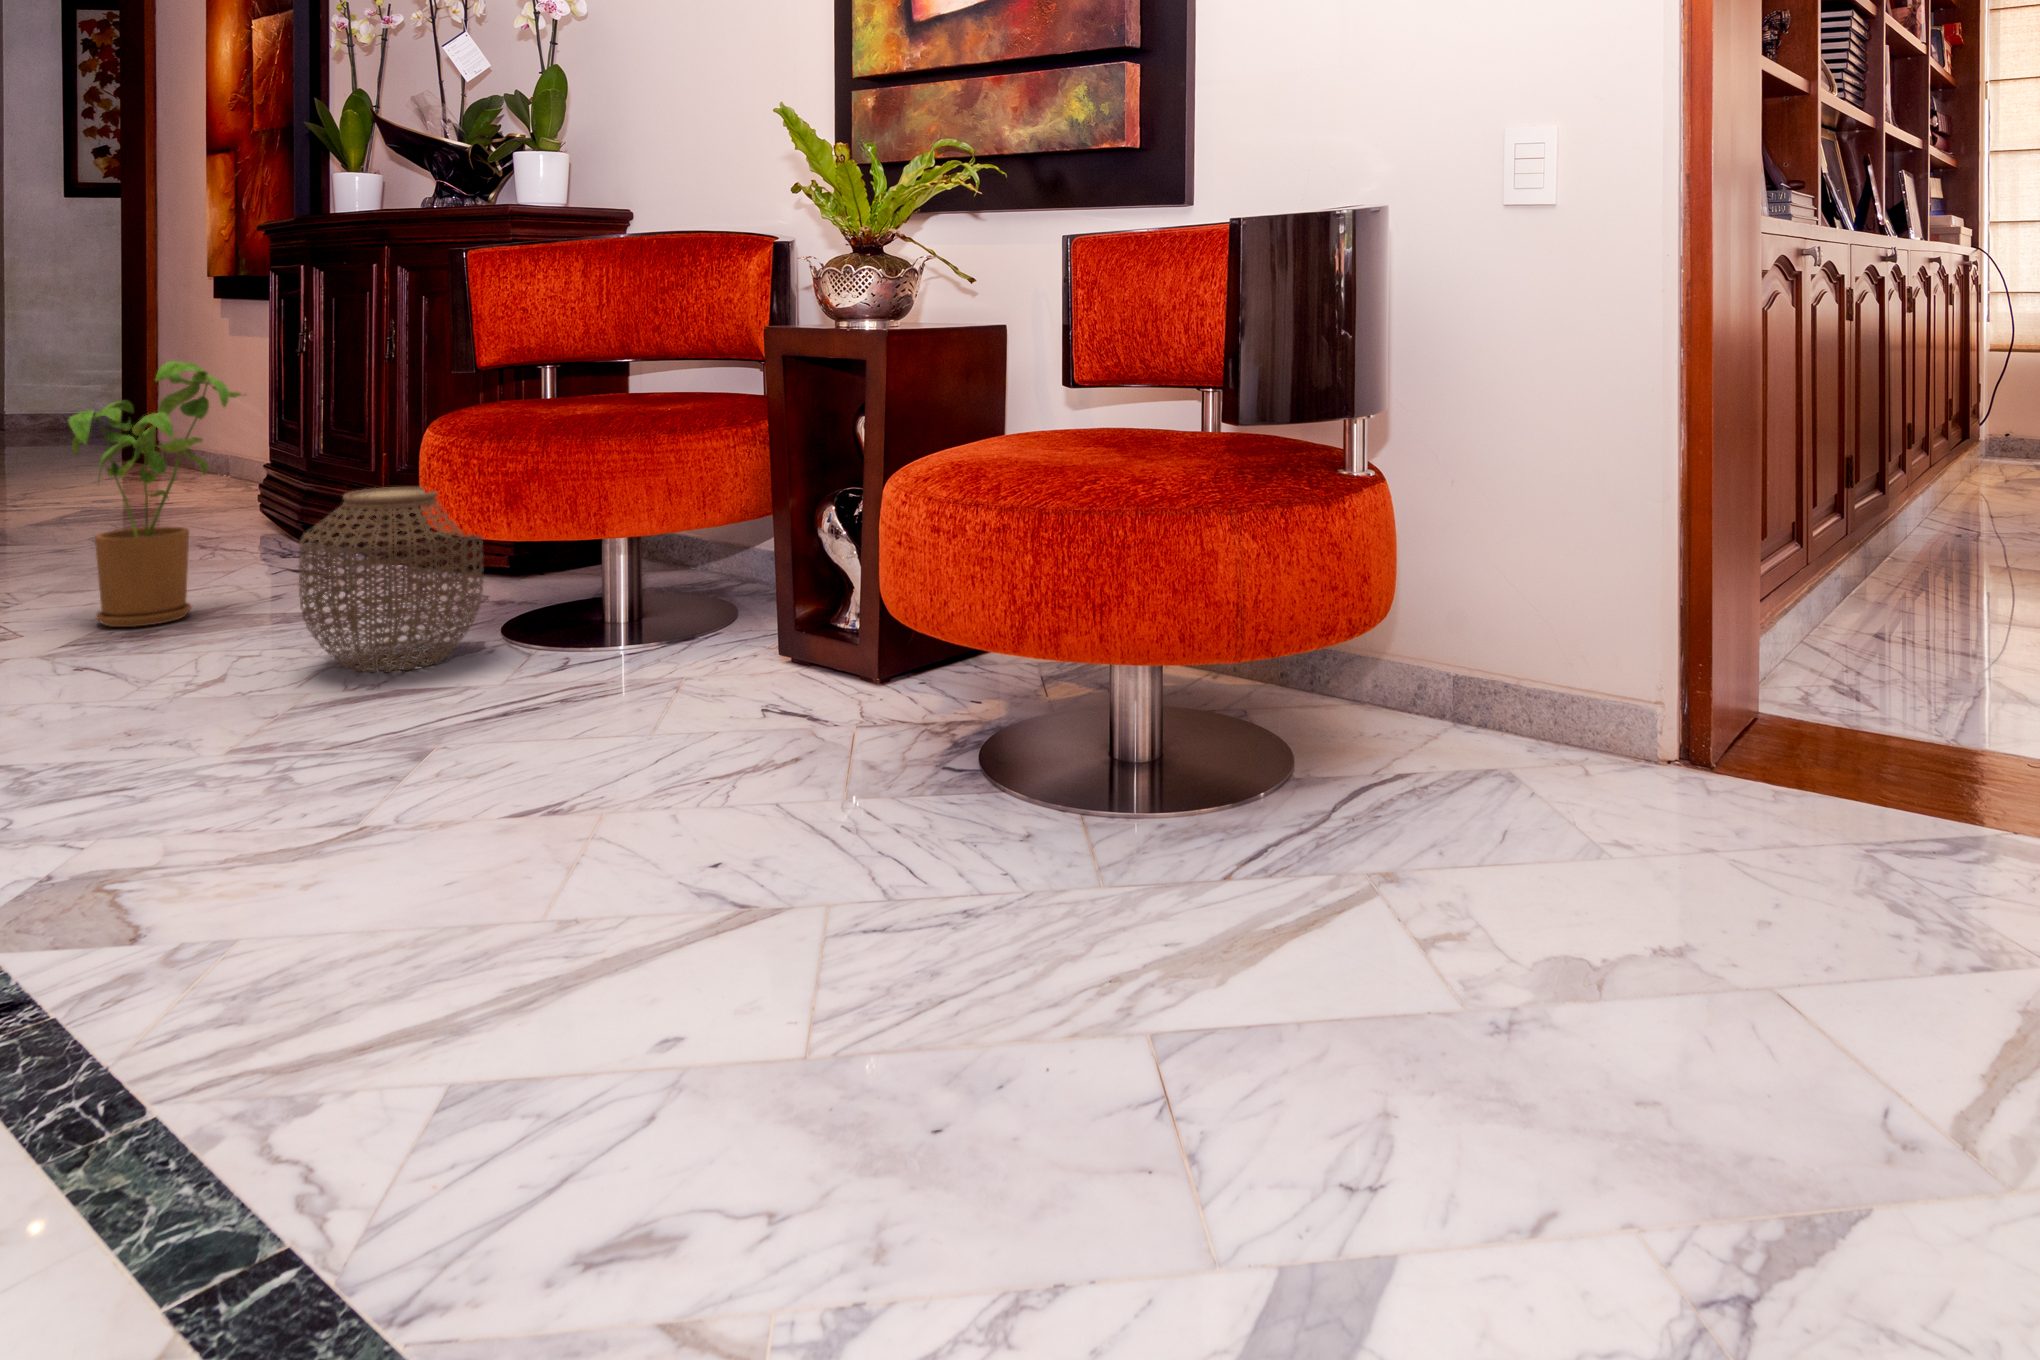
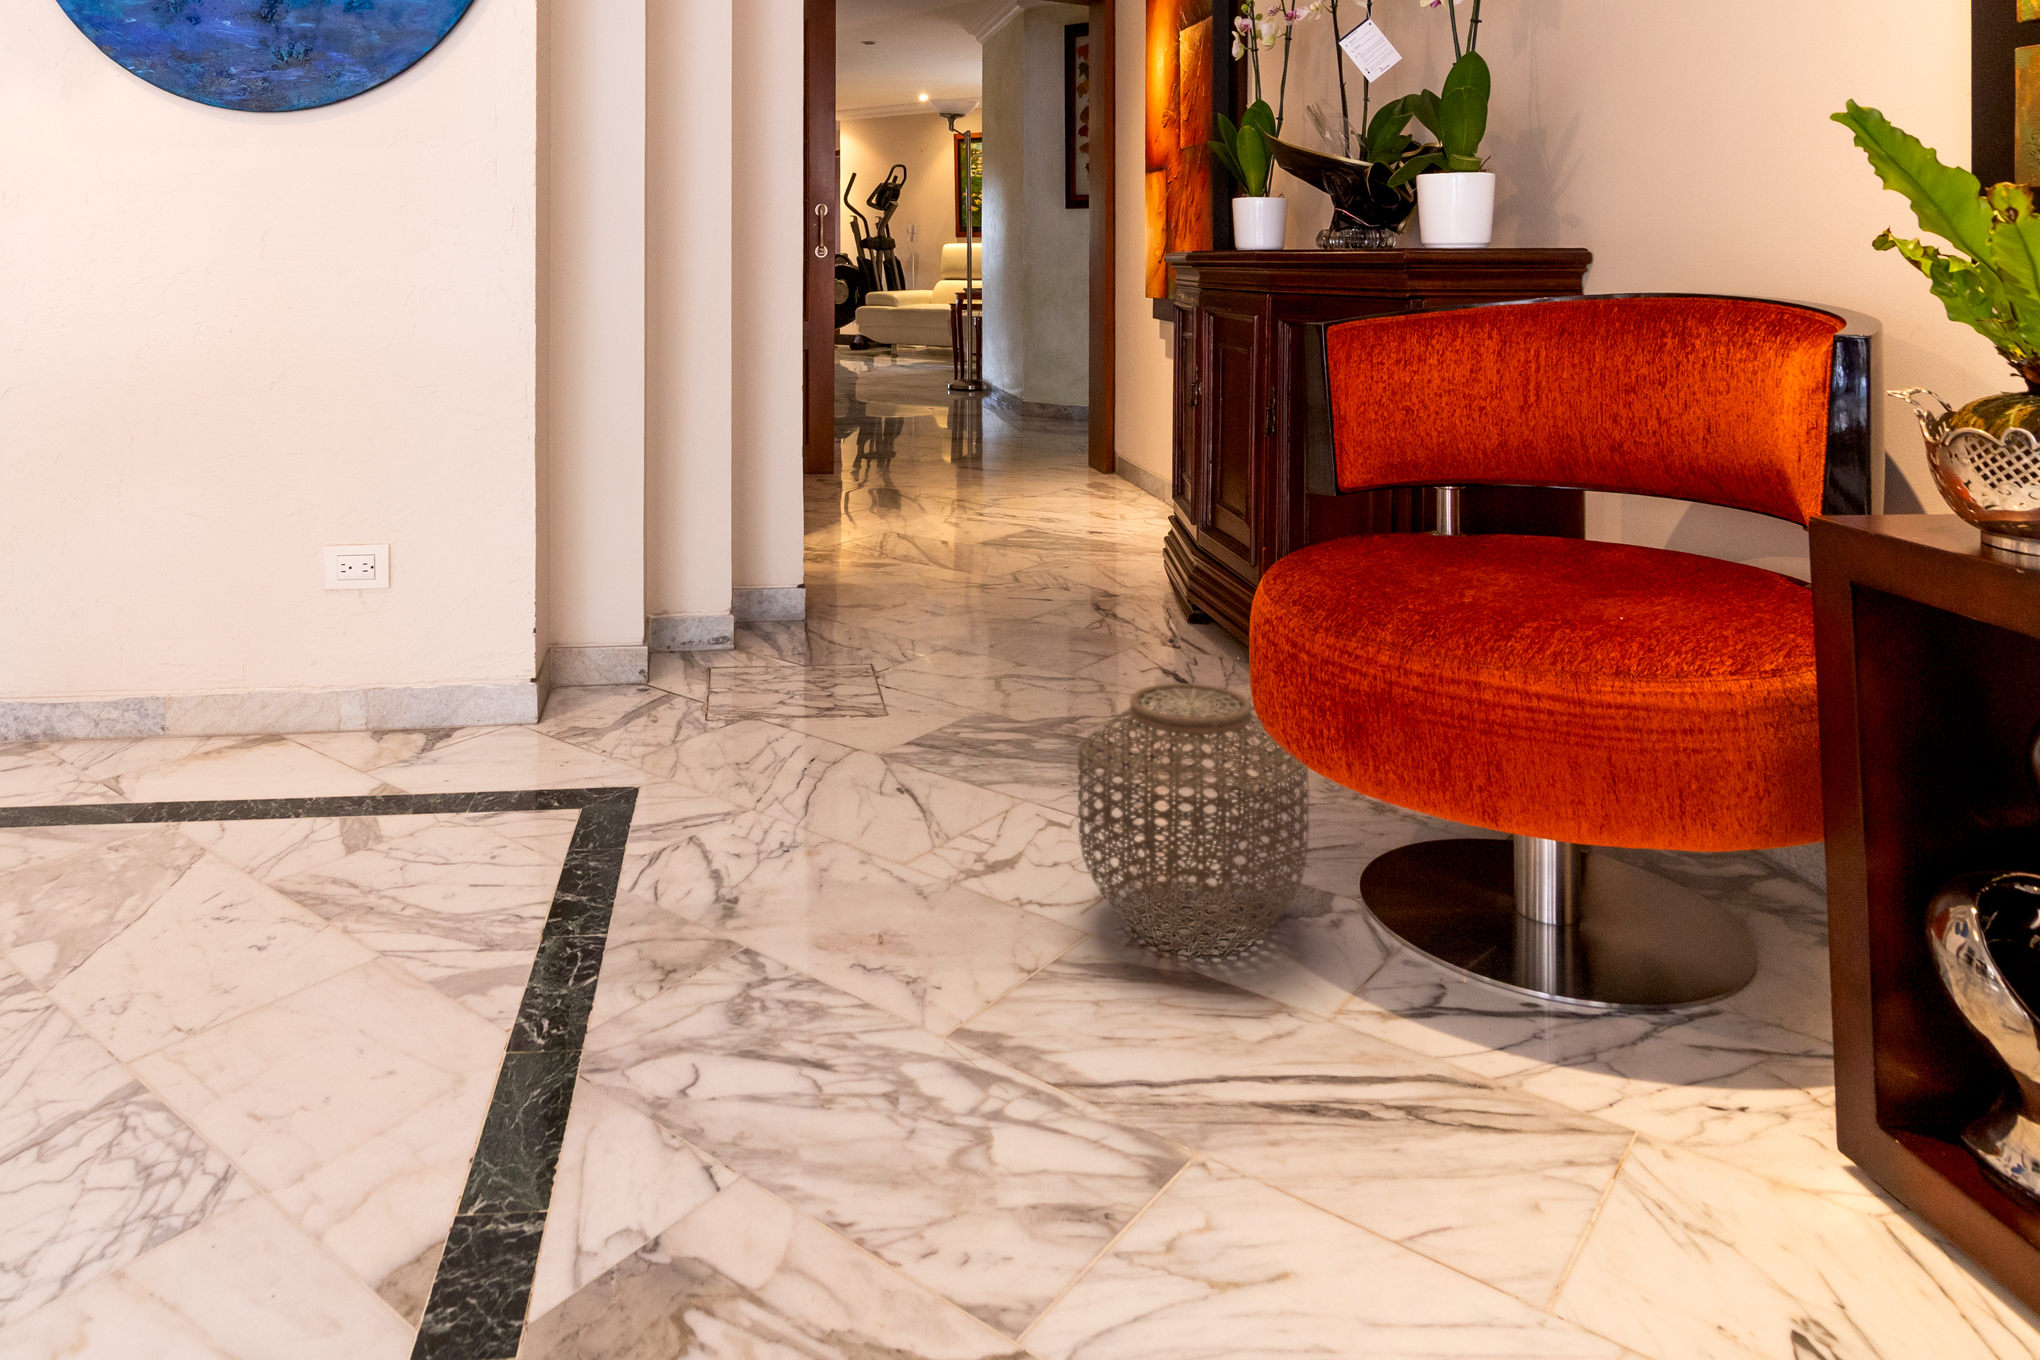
house plant: present [69,361,242,627] -> none [922,462,1090,757]

